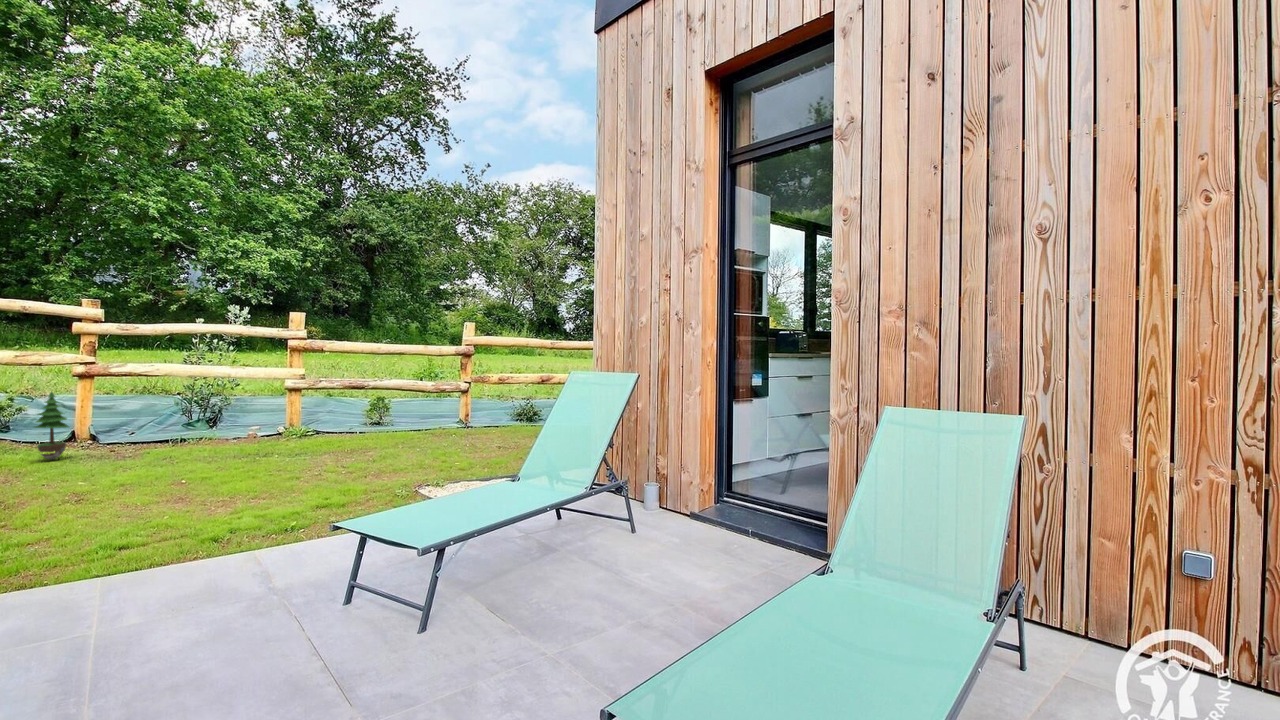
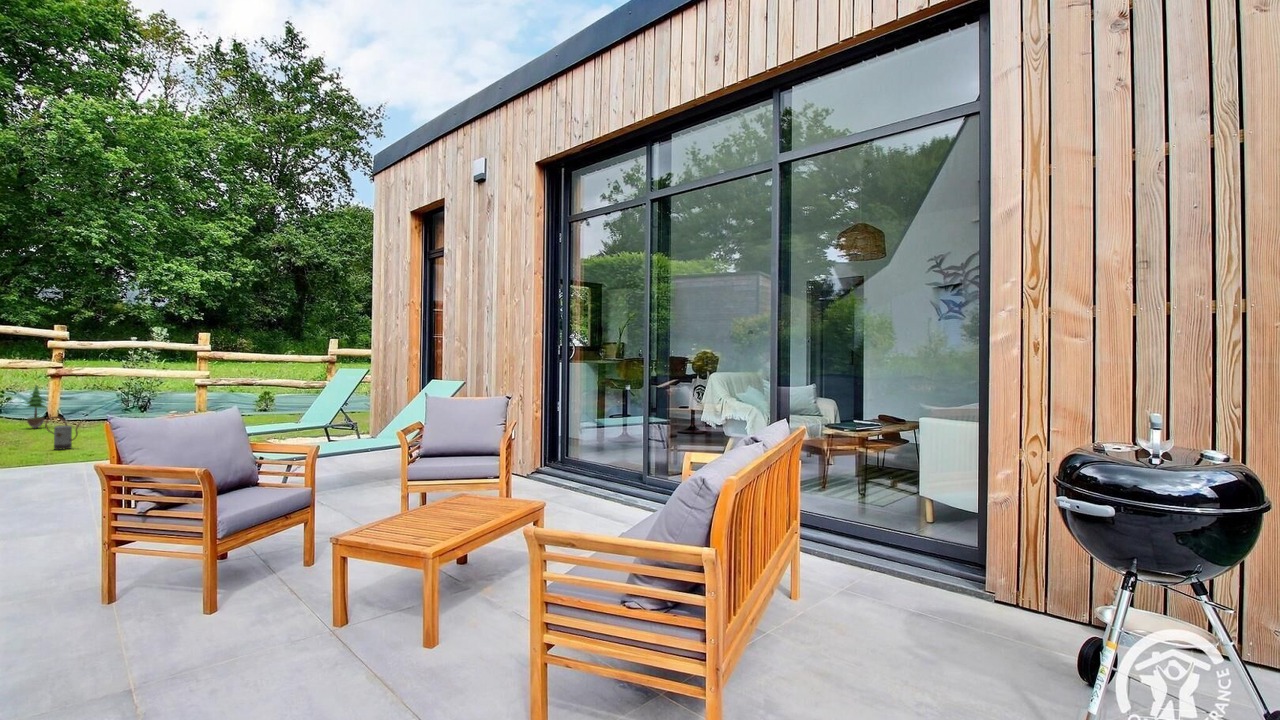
watering can: none [38,464,107,529] -> present [45,416,80,450]

